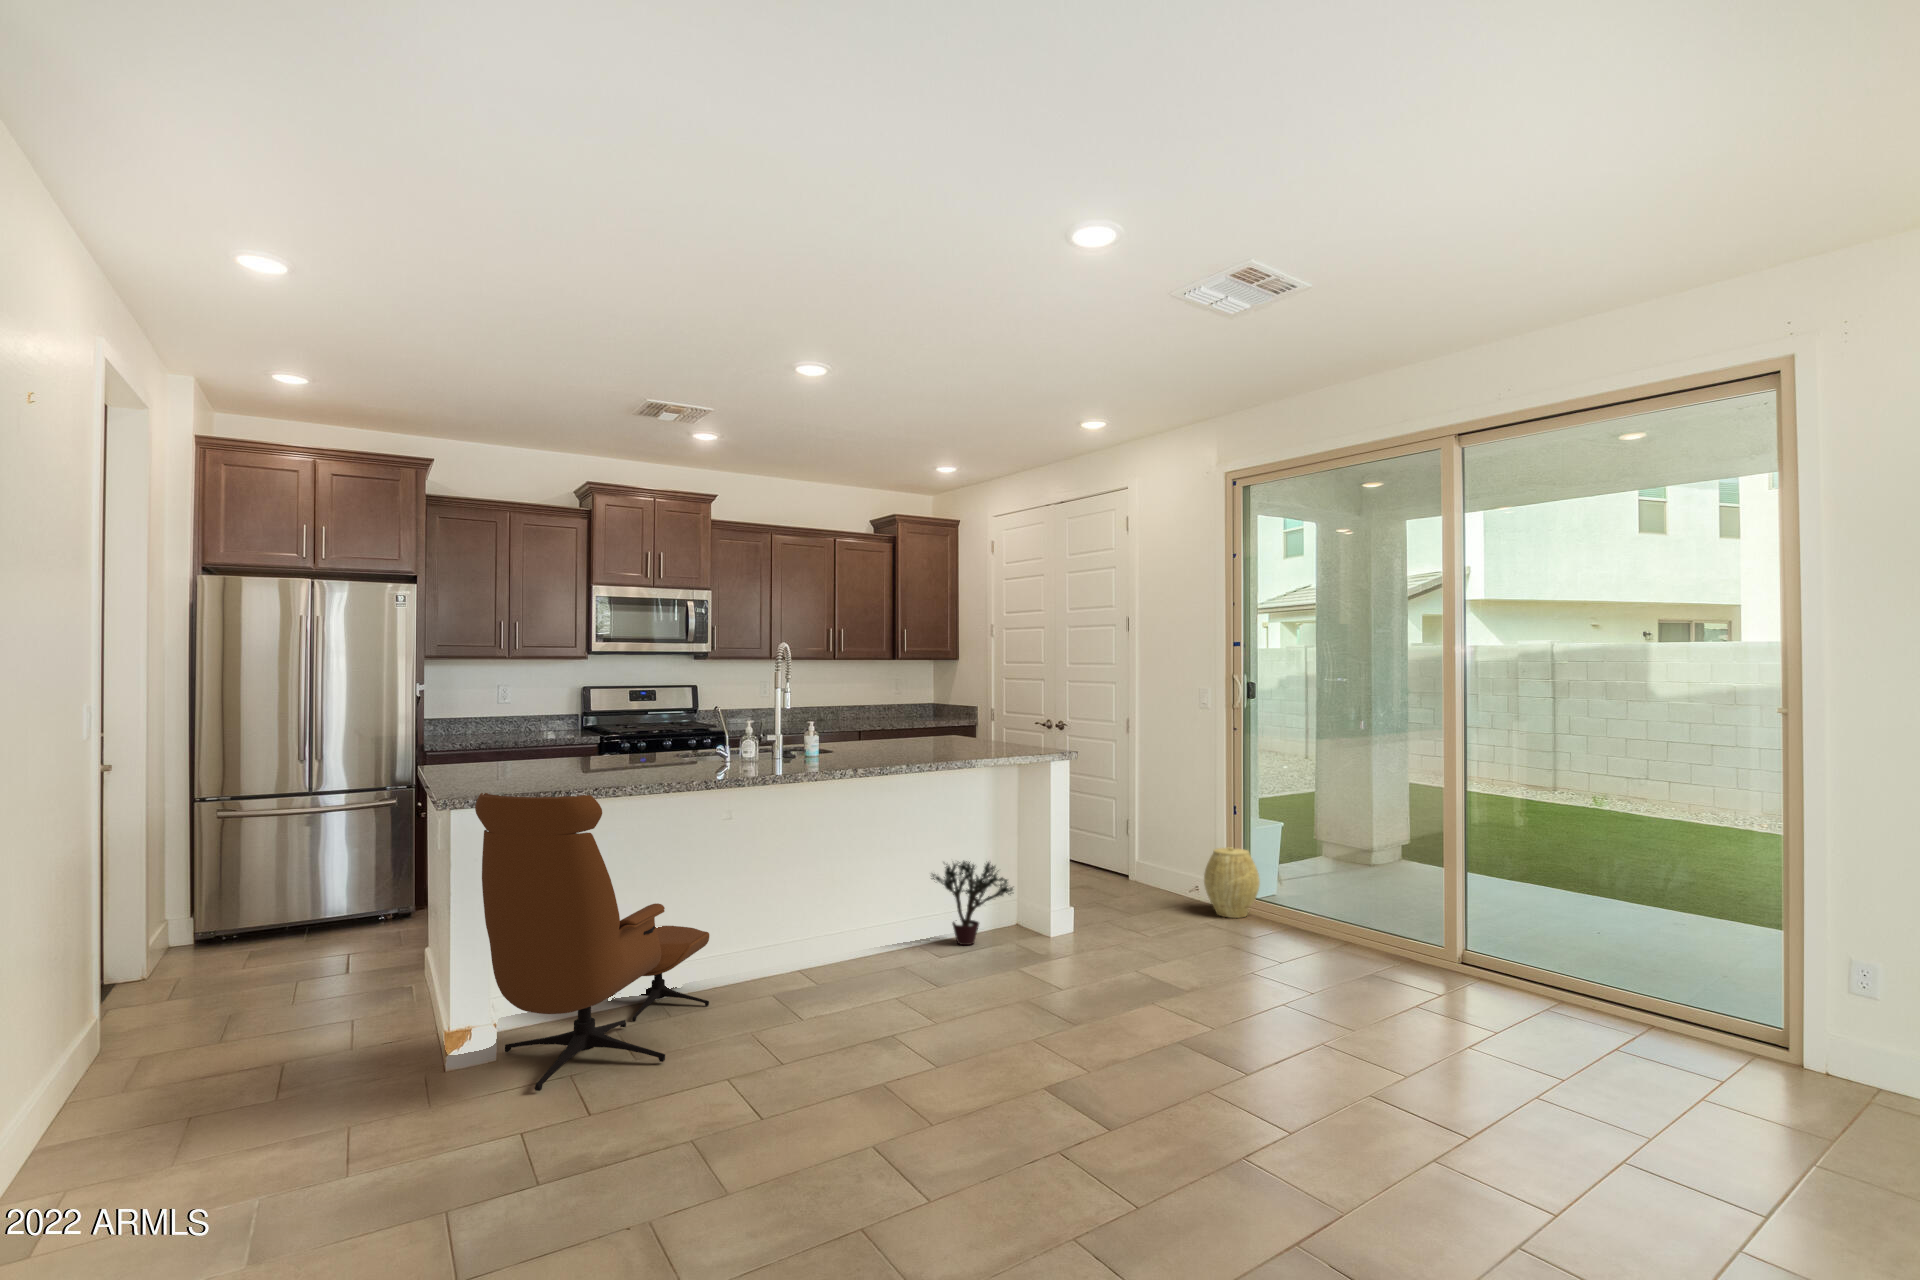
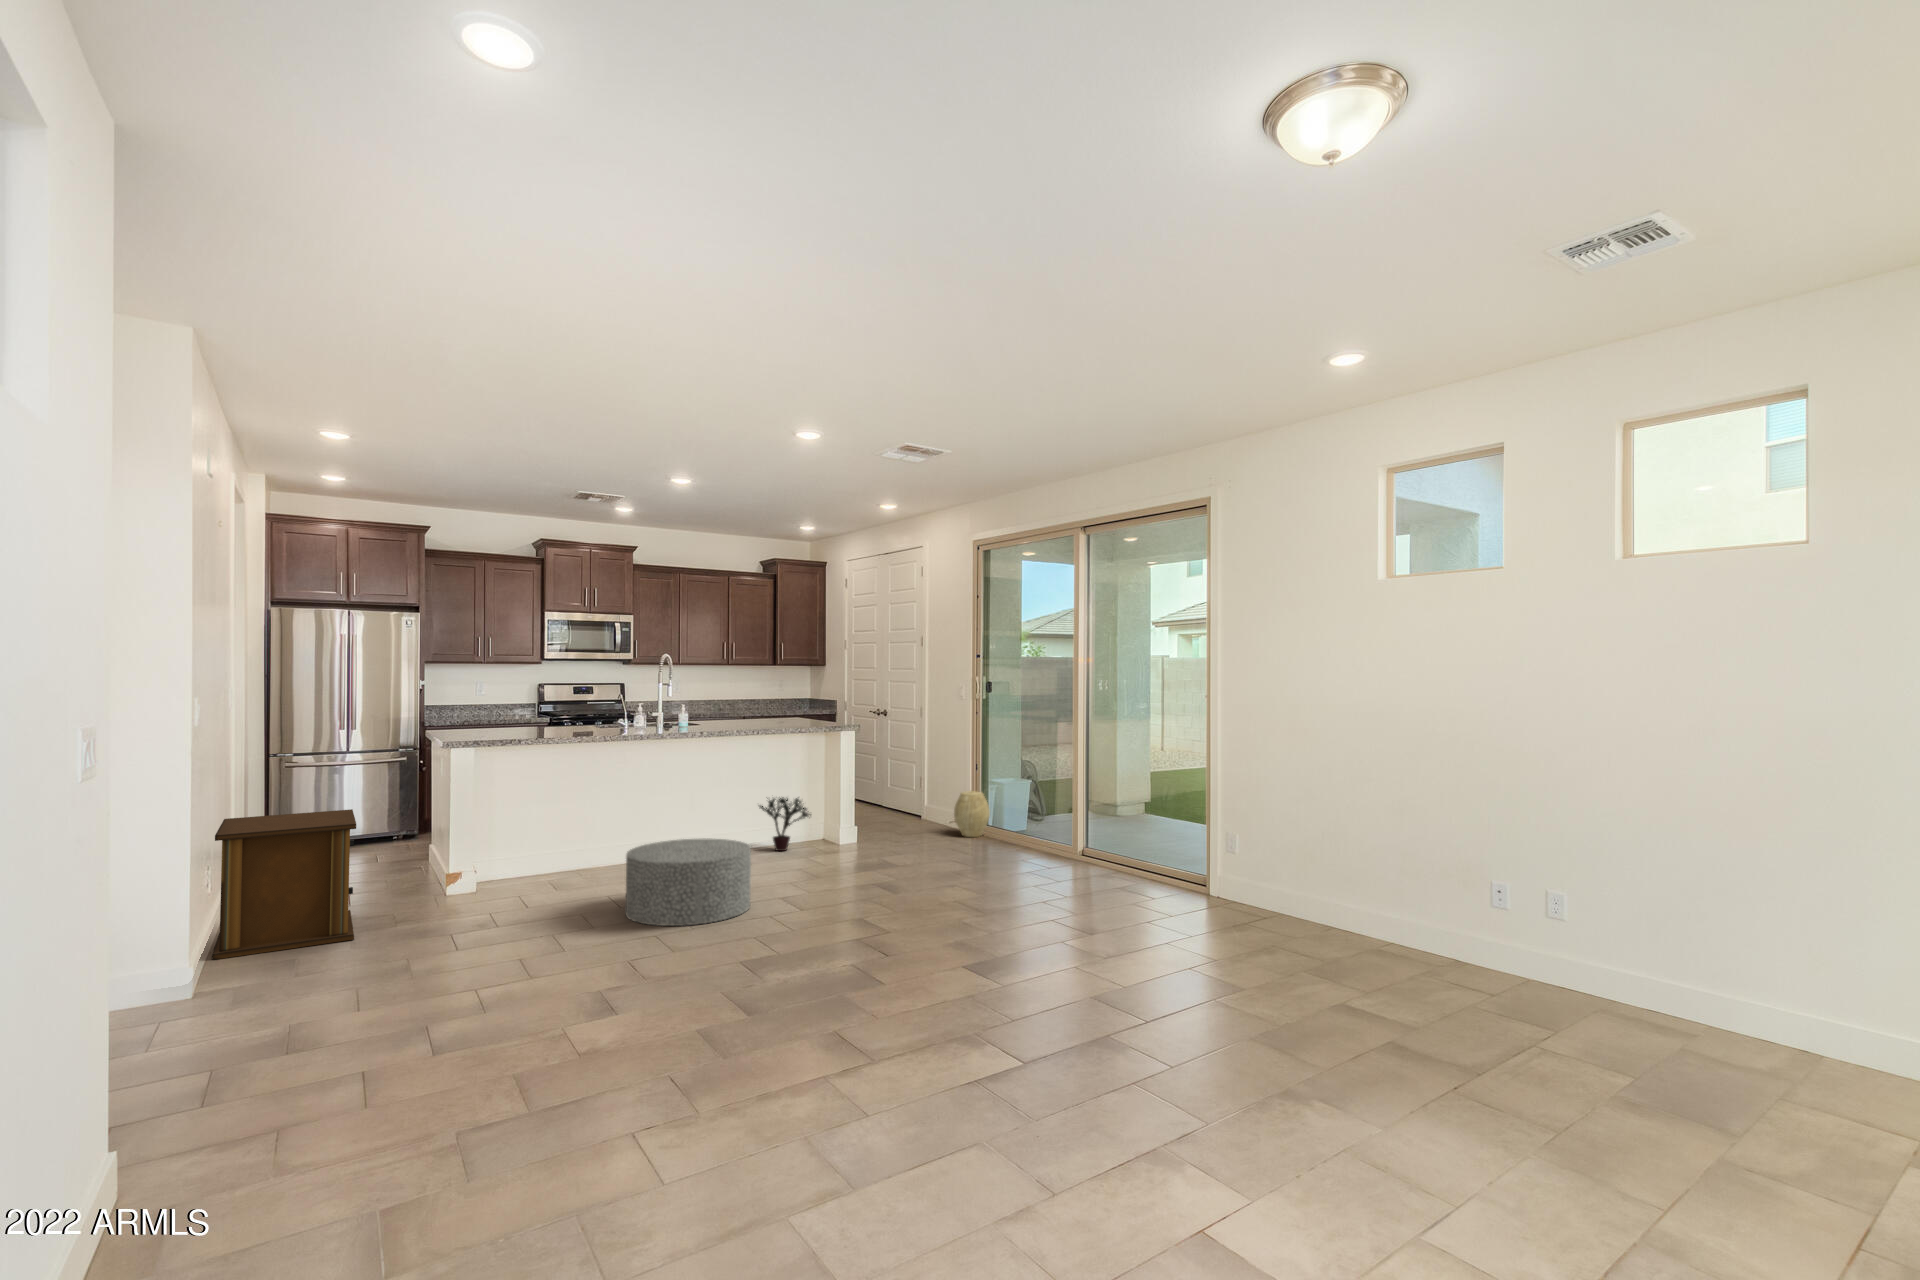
lounge chair: present [475,793,709,1091] -> none [445,742,600,914]
side table: none [58,908,324,1218] -> present [212,809,356,960]
ottoman: none [782,948,990,1124] -> present [626,839,751,926]

